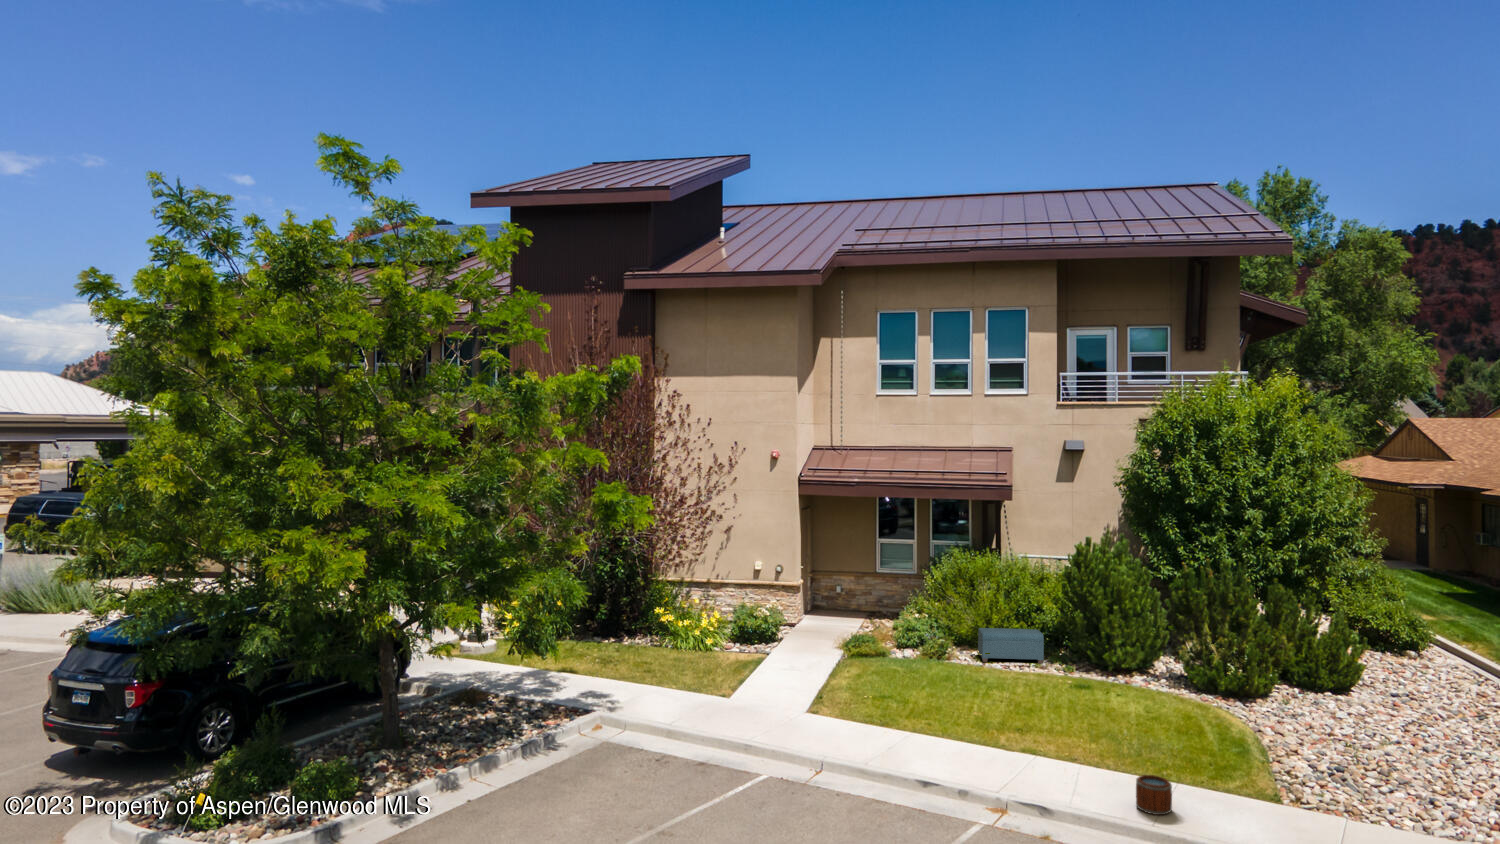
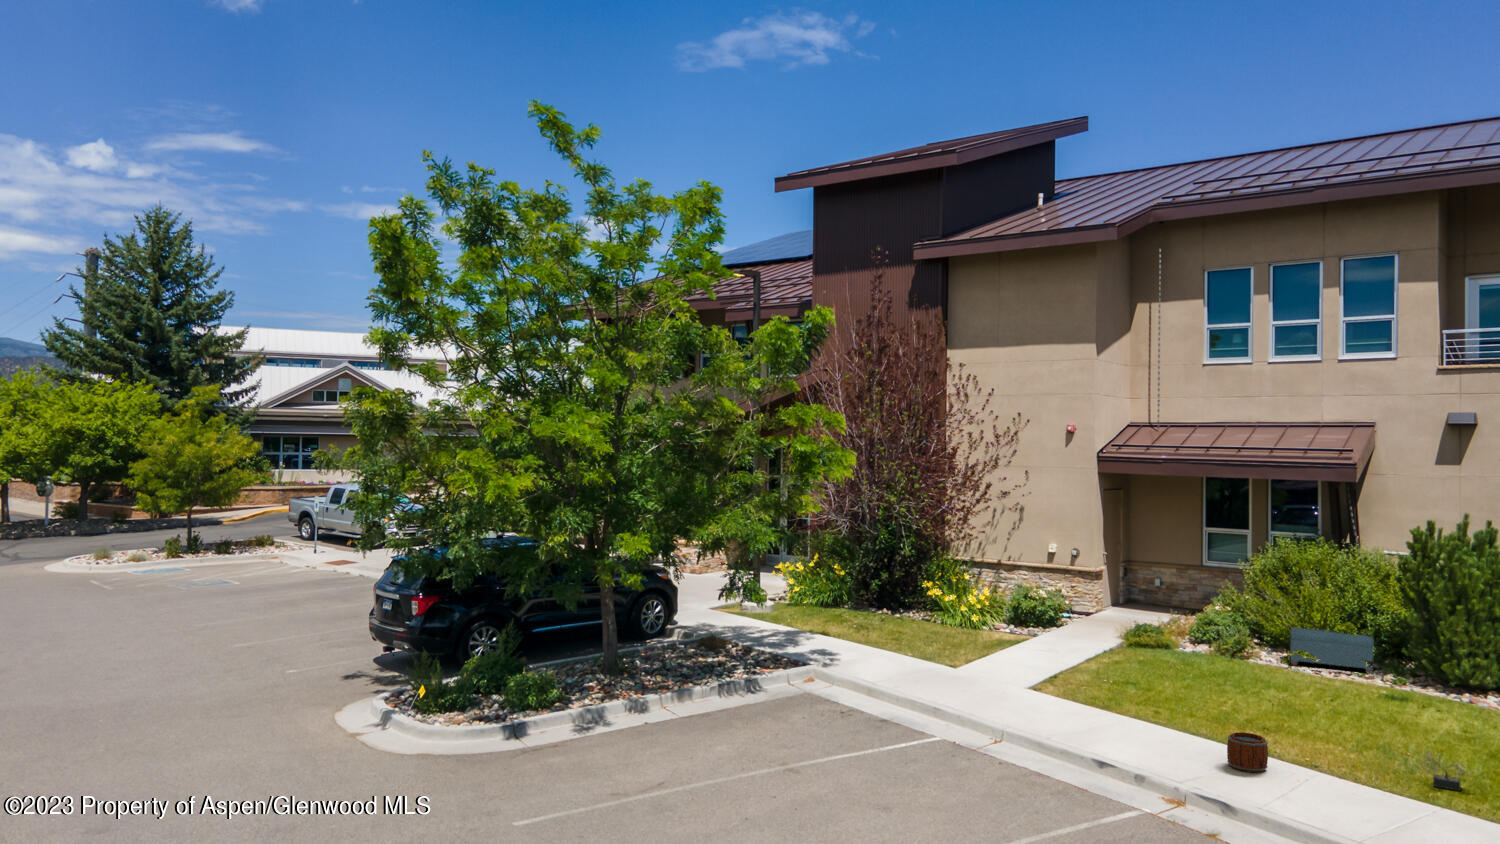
decorative plant: none [1158,749,1193,781] -> present [1423,752,1465,791]
bucket: present [1136,775,1172,815] -> present [1227,732,1268,772]

